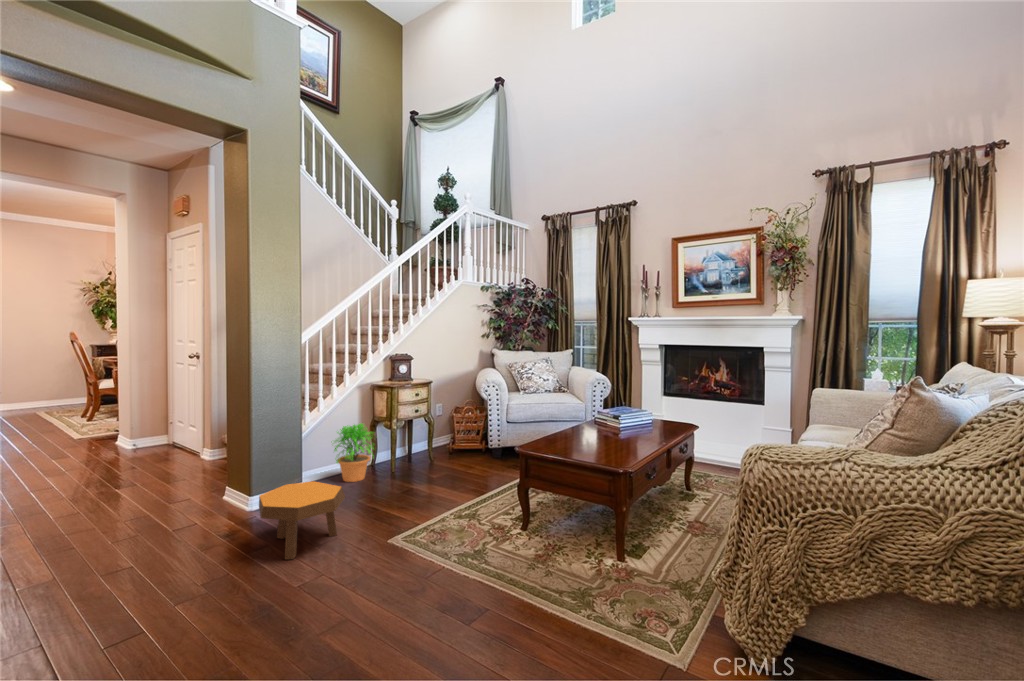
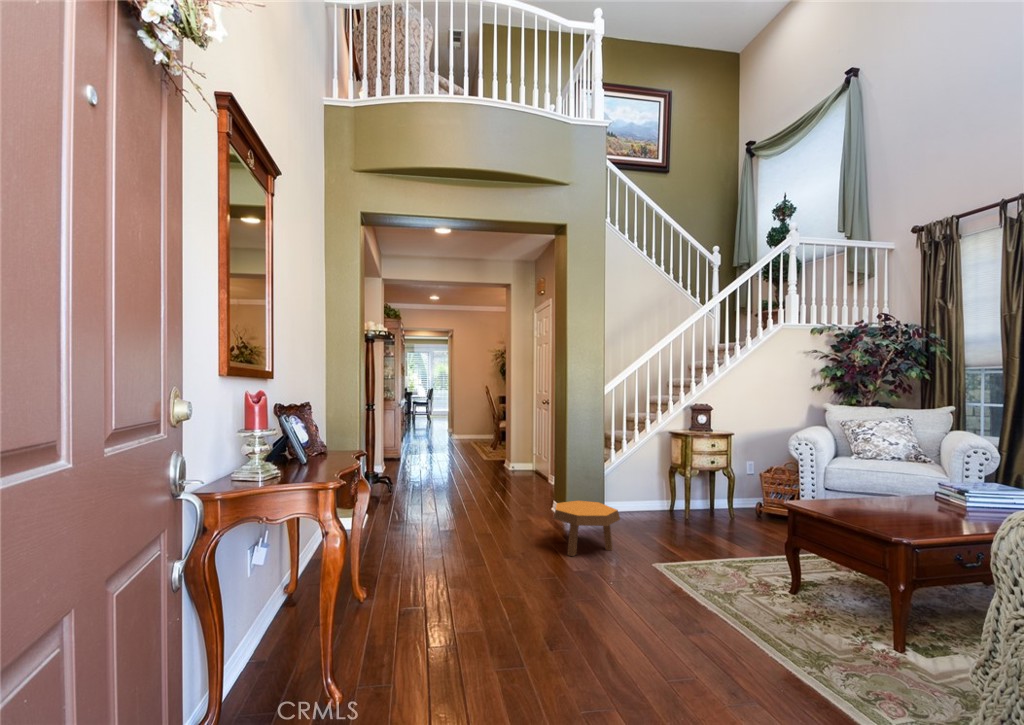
potted plant: present [334,423,373,482] -> none [626,463,673,519]

